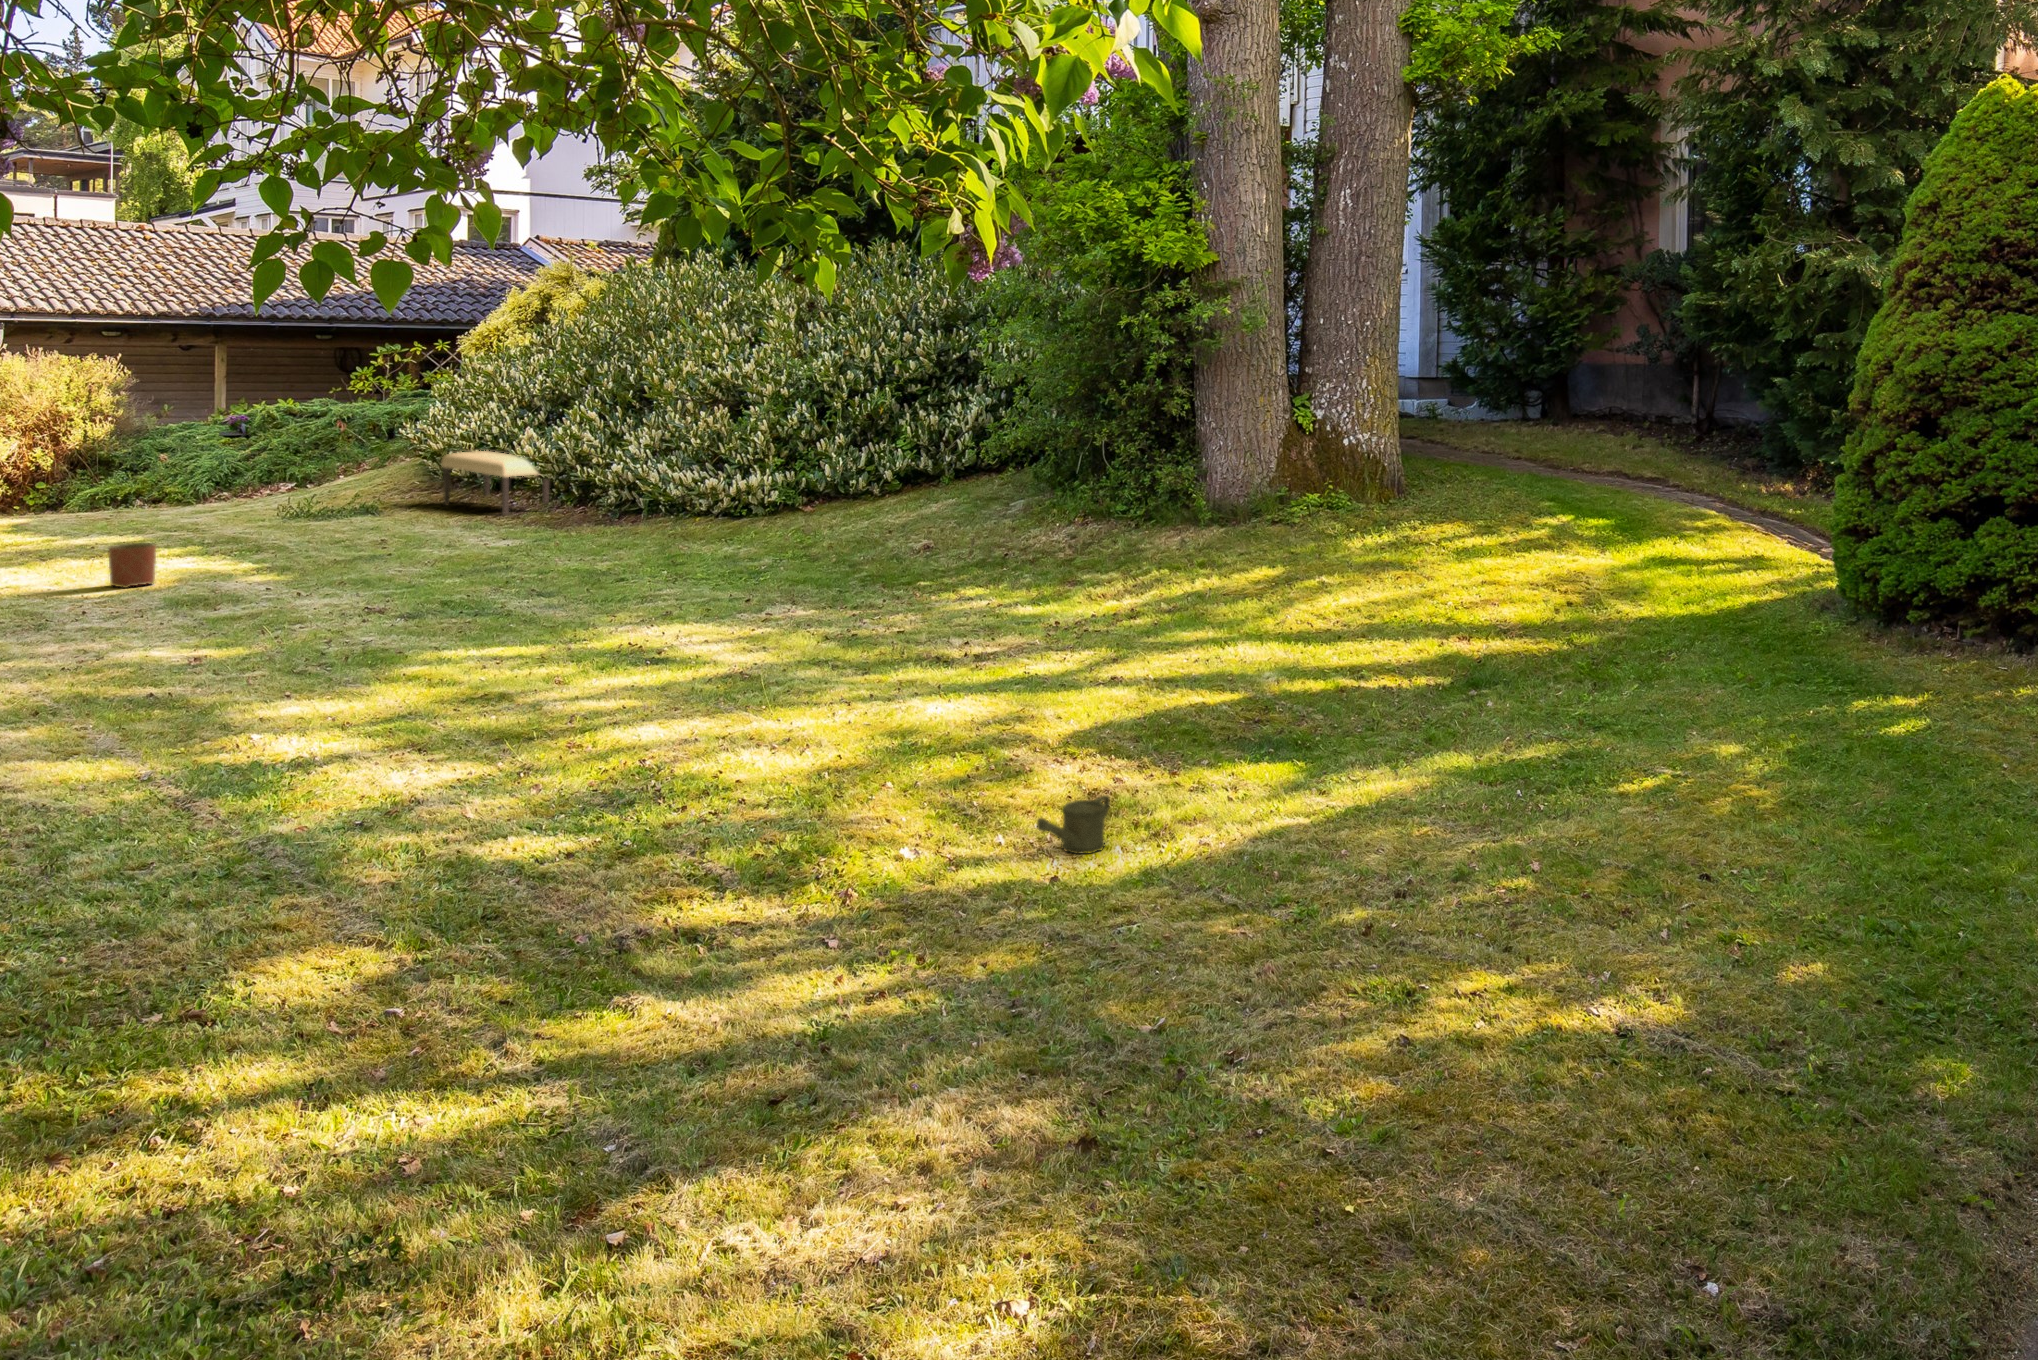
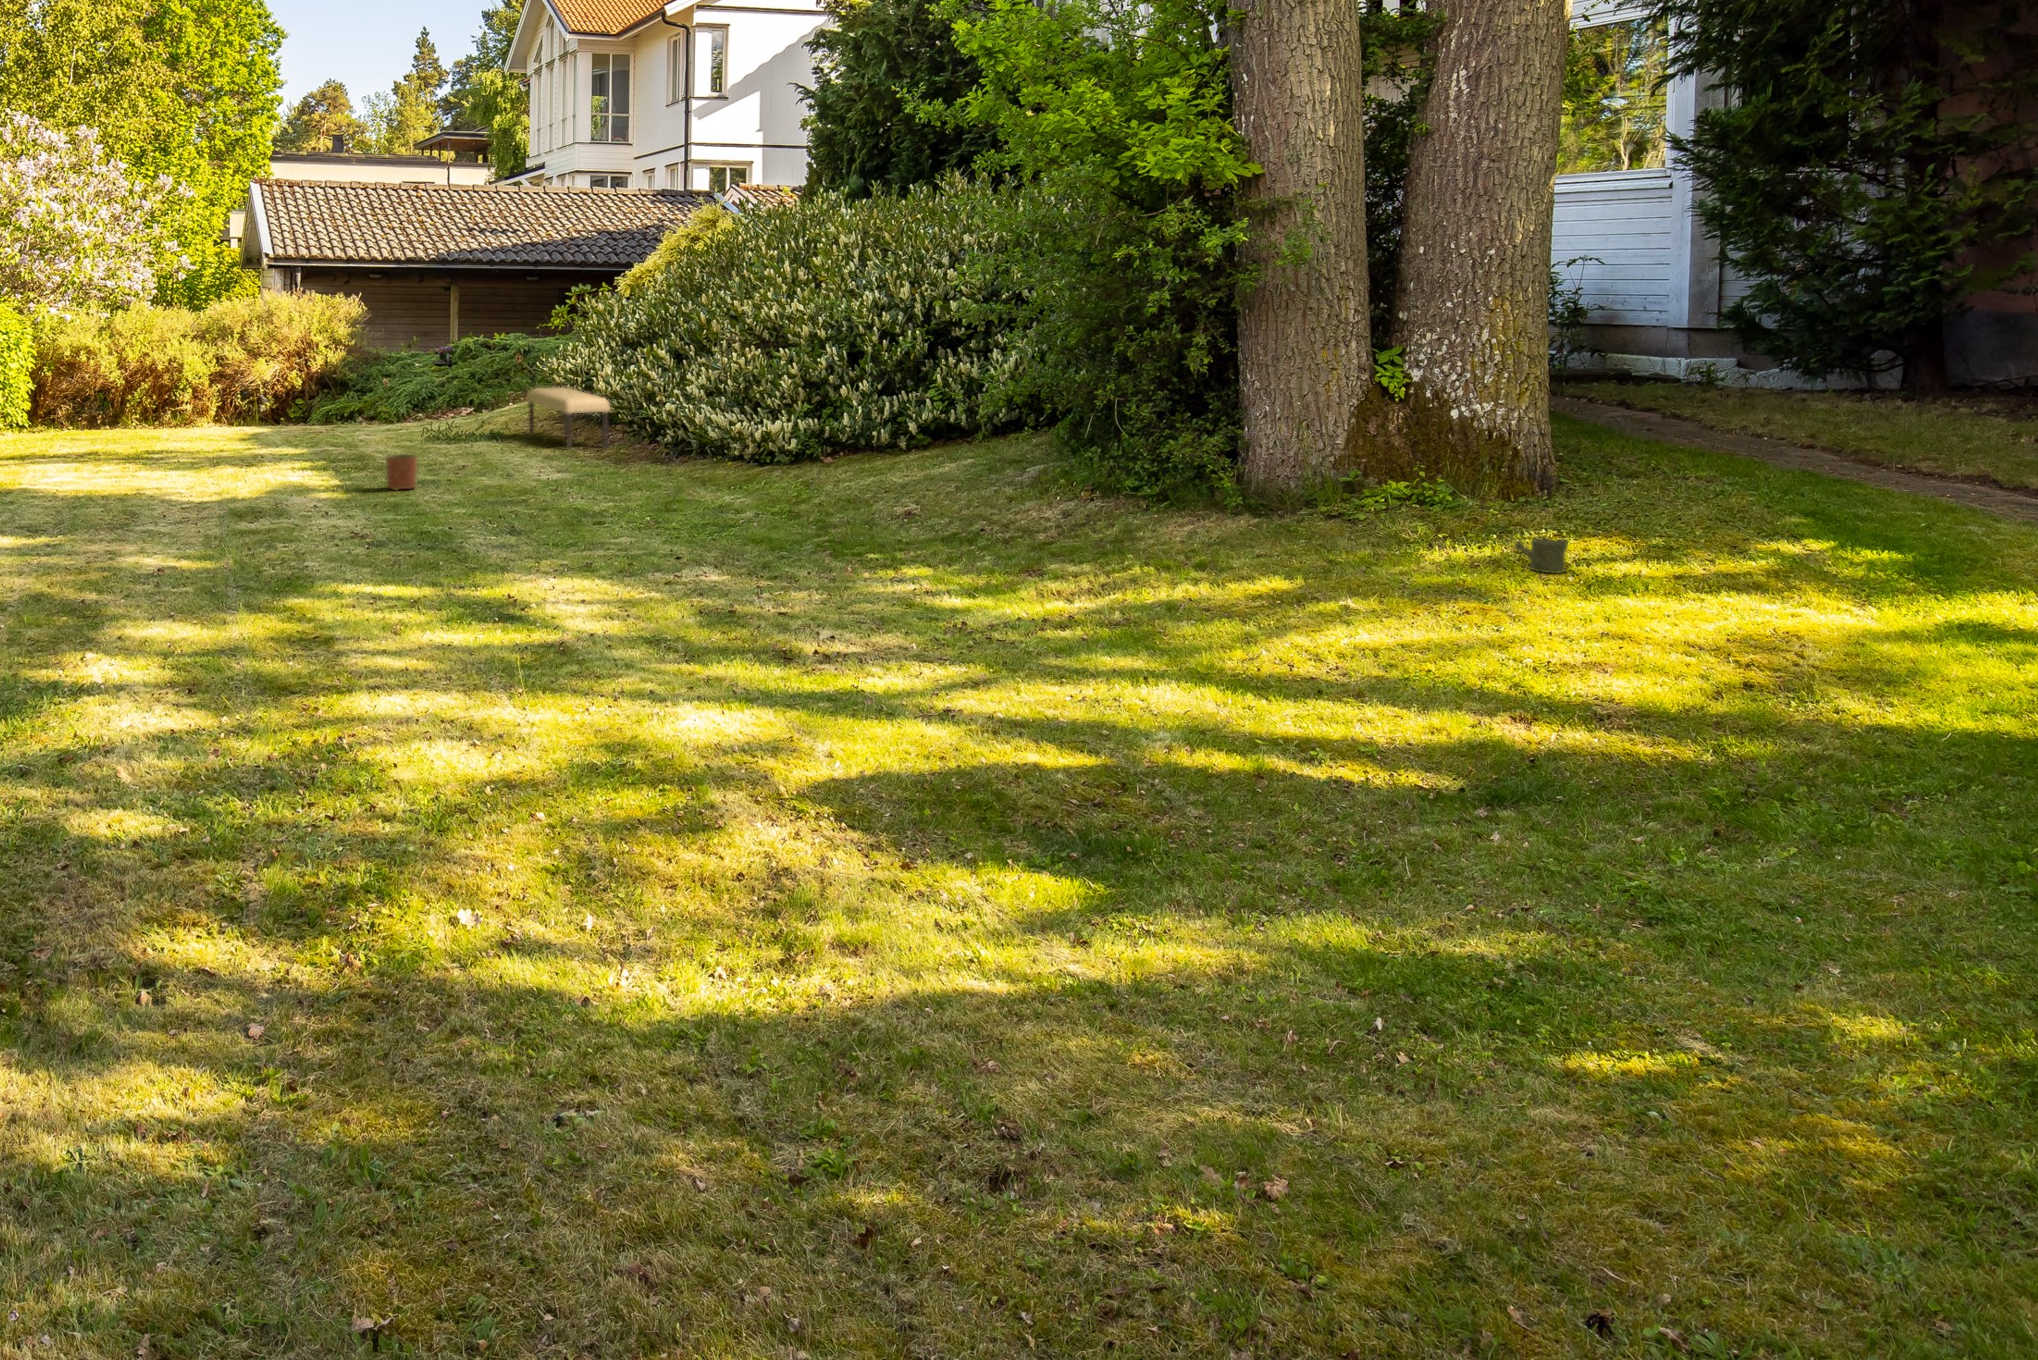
planter: present [108,543,156,588] -> present [386,454,417,491]
watering can: present [1037,795,1110,854] -> present [1514,539,1568,574]

